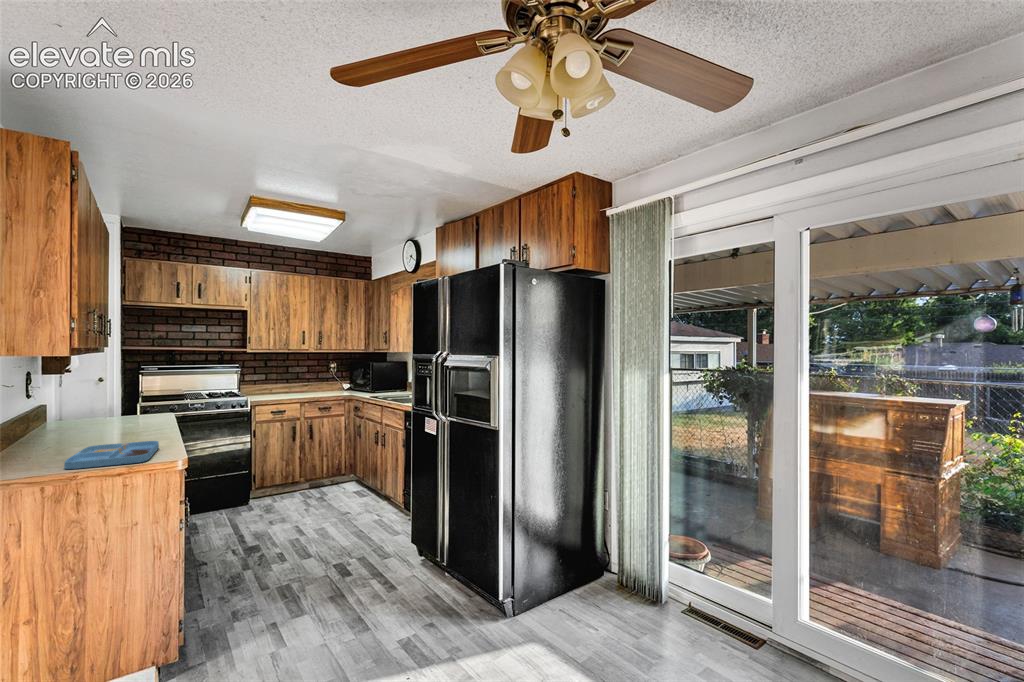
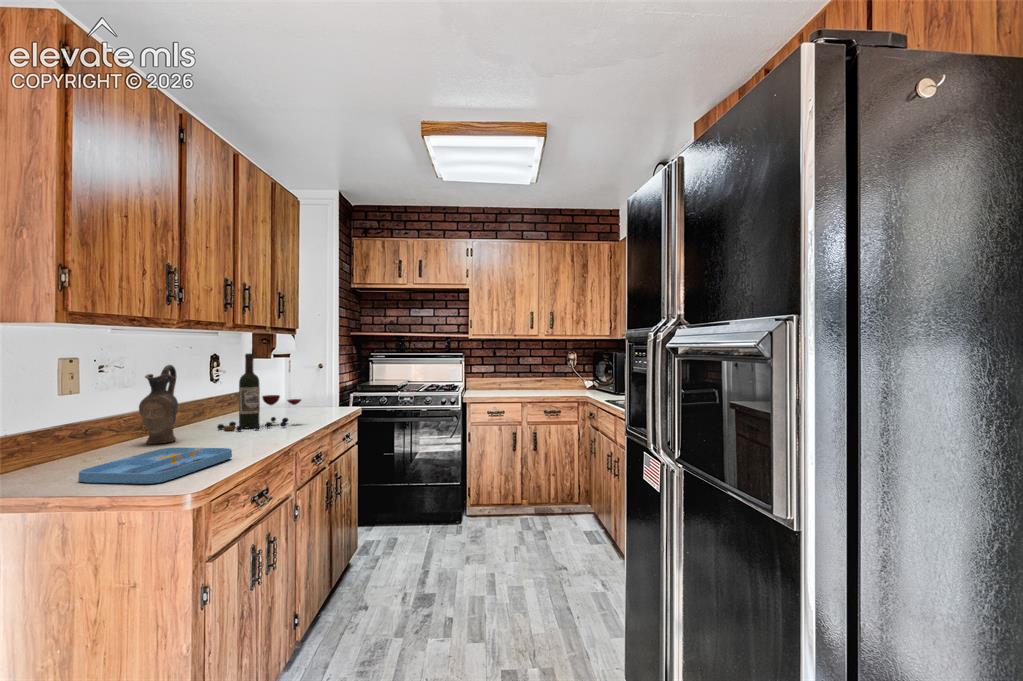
wine bottle: none [69,370,150,437] -> present [217,353,301,431]
ceramic pitcher: none [24,382,62,450] -> present [139,365,178,444]

